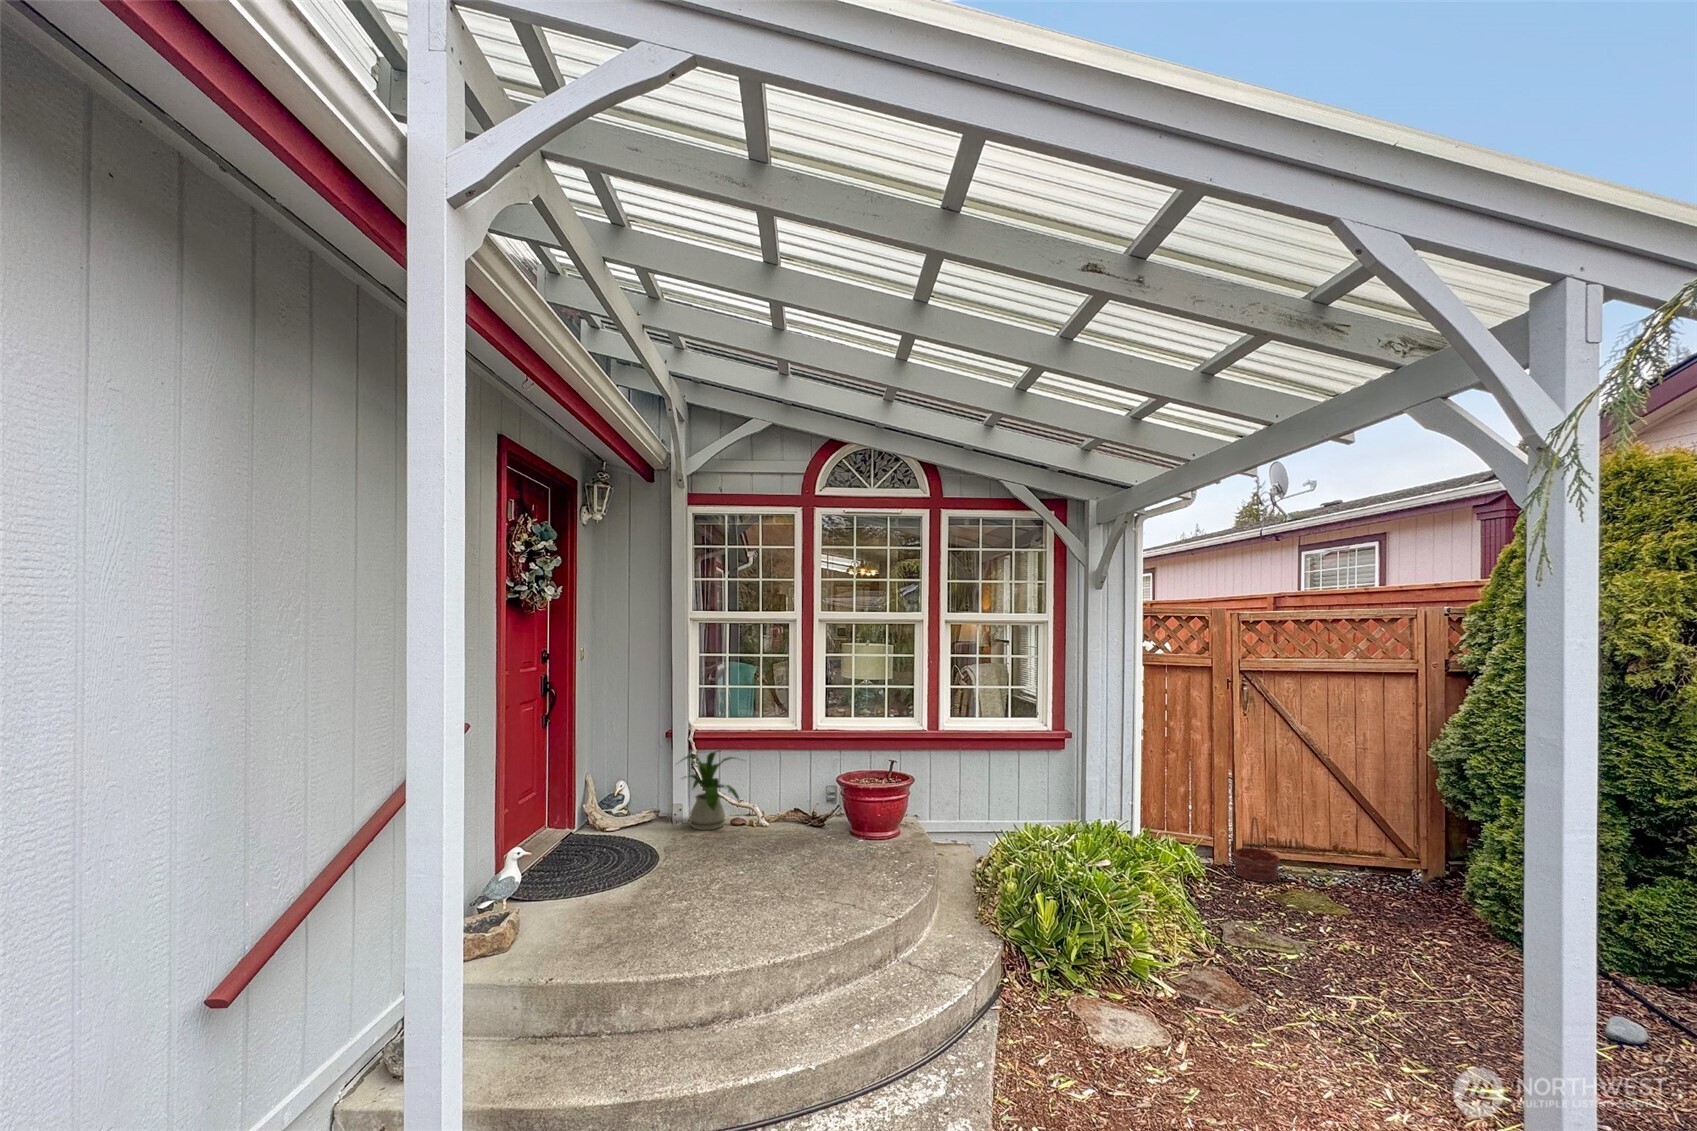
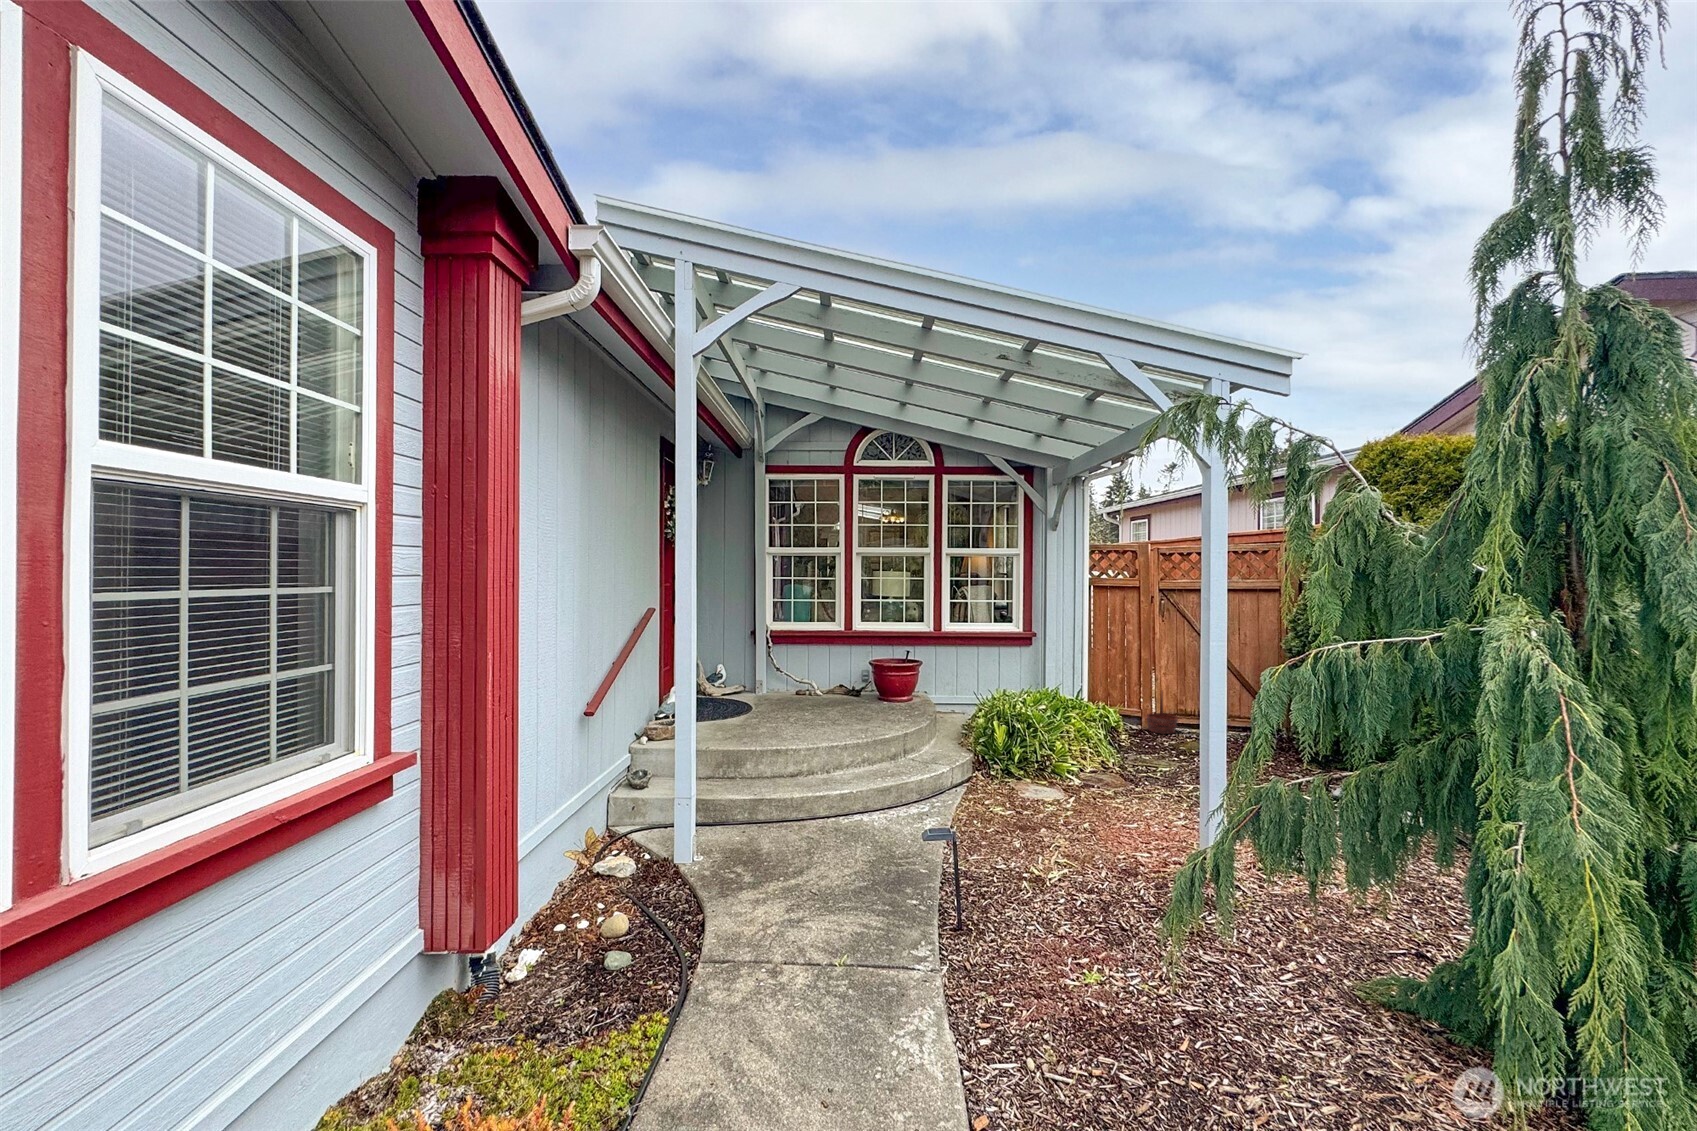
house plant: present [680,752,739,830] -> none [759,641,808,695]

